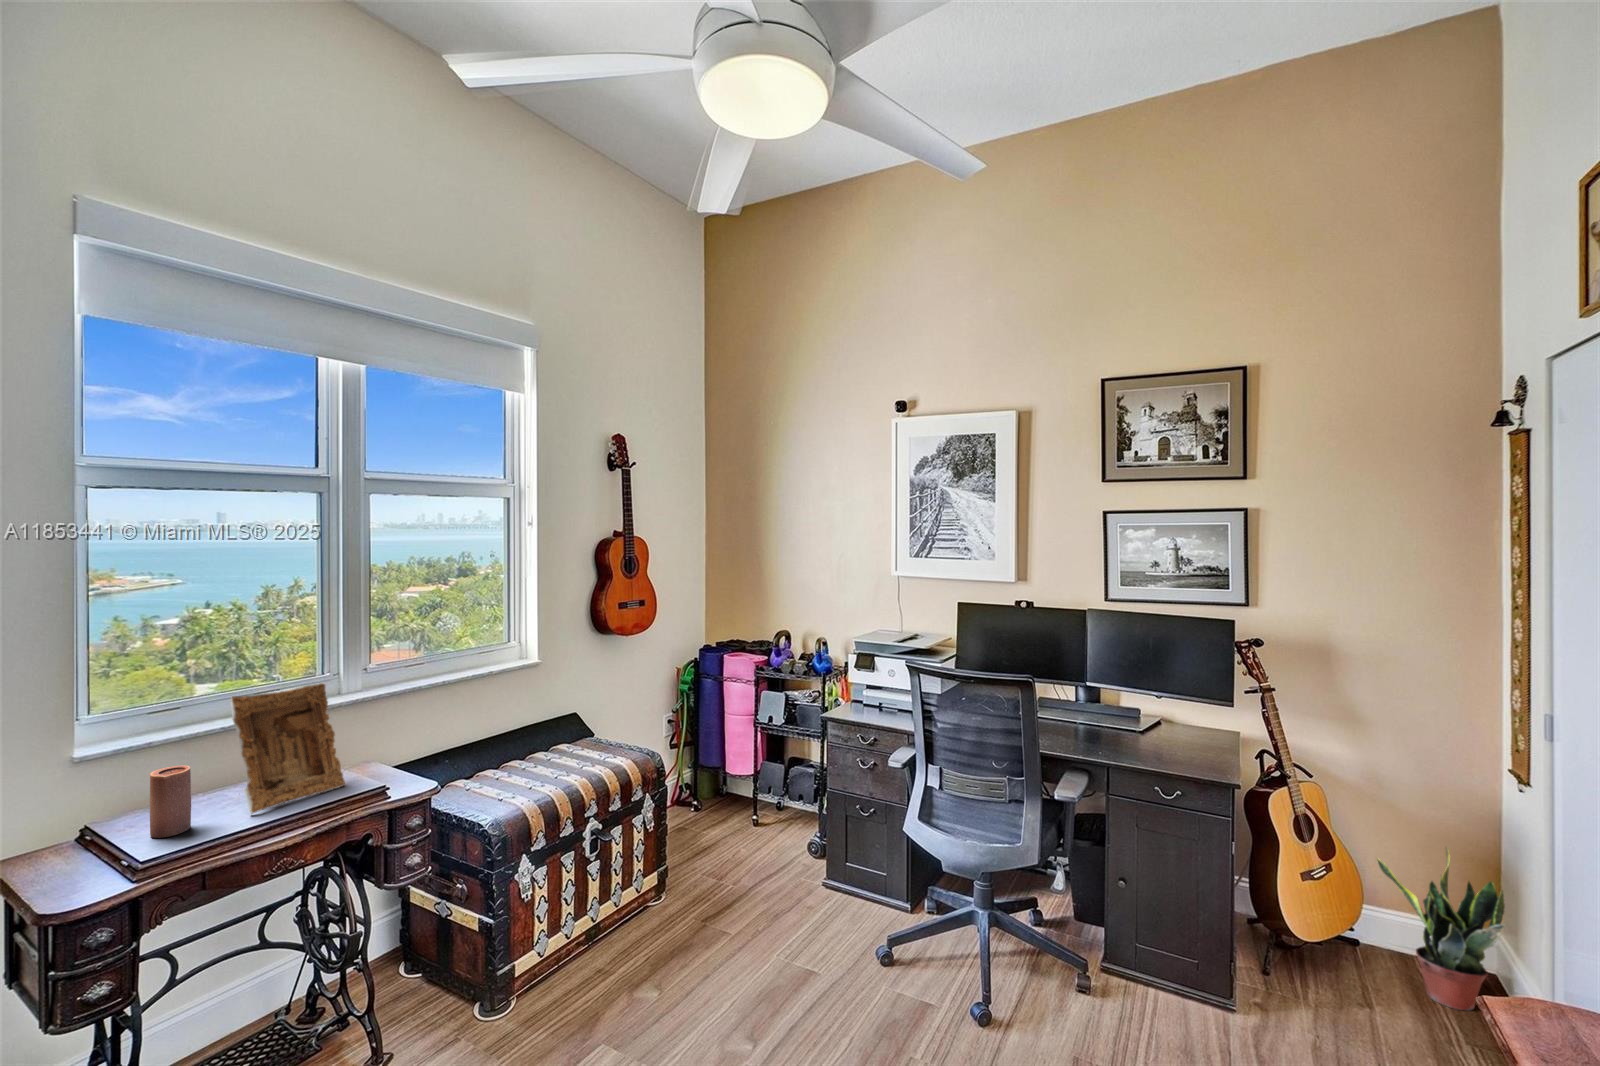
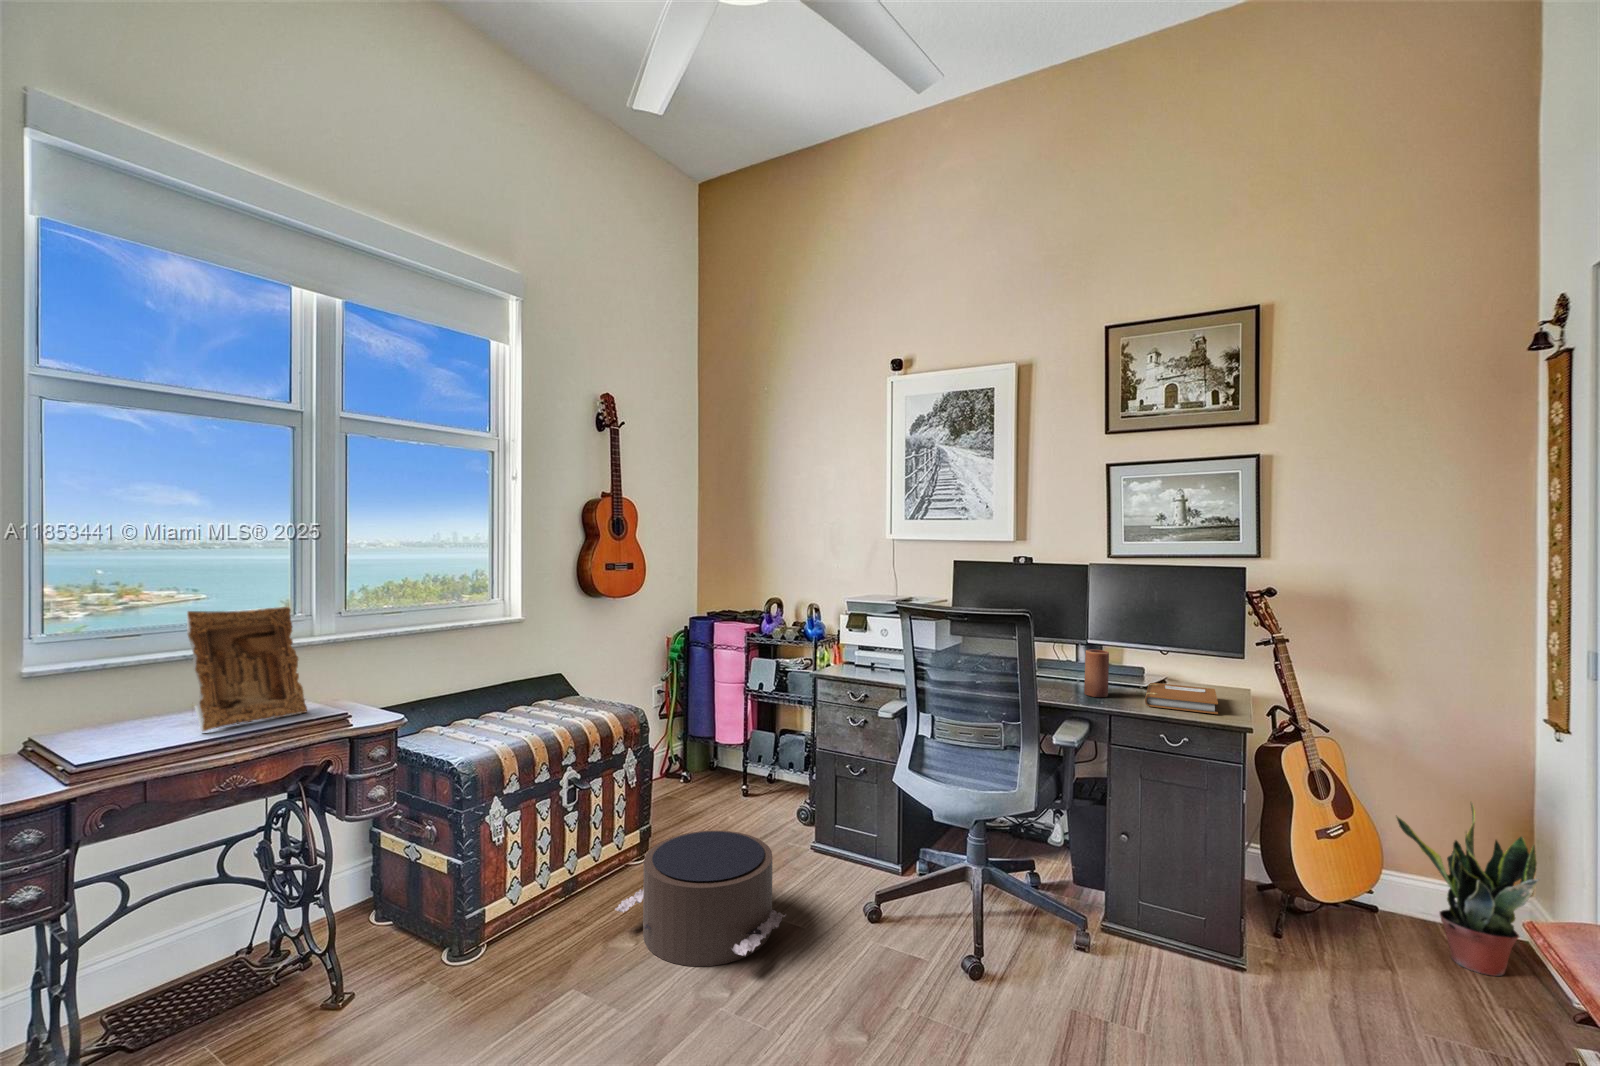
notebook: none [1142,731,1211,768] -> present [1145,683,1218,714]
candle: present [150,765,191,838] -> present [1084,649,1109,697]
pouf: none [638,877,803,1015] -> present [615,830,786,966]

